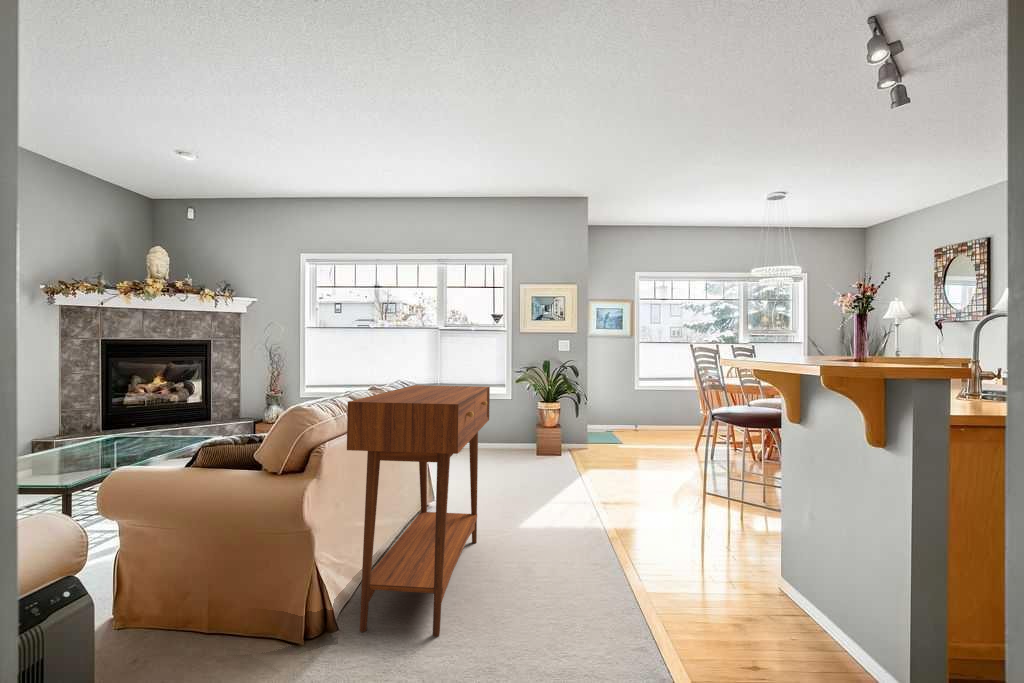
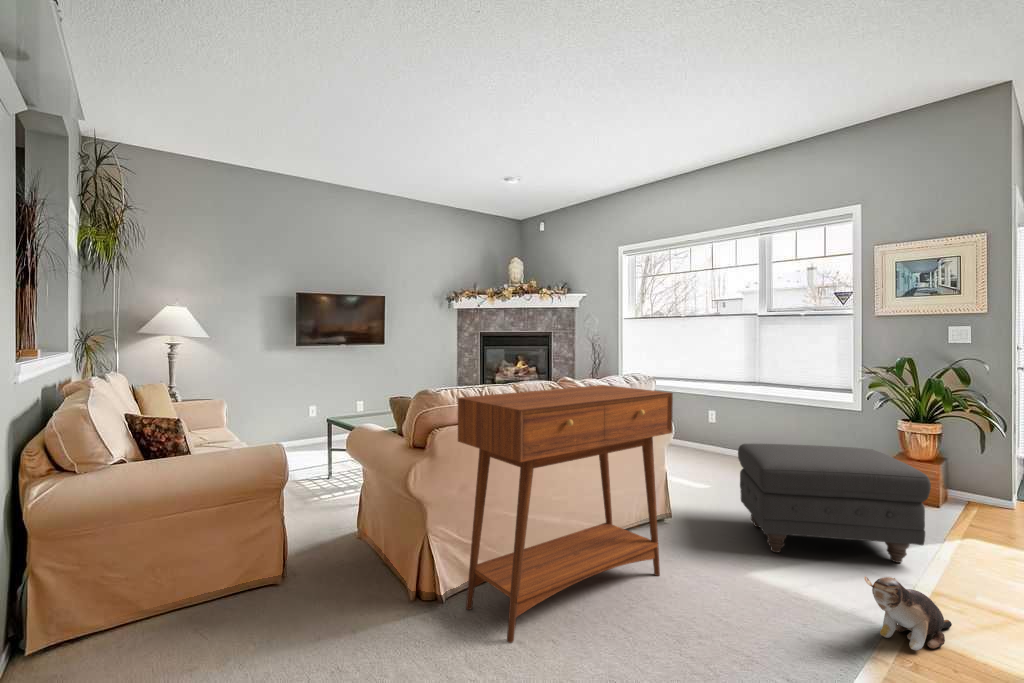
ottoman: none [477,421,597,504] -> present [738,444,931,563]
plush toy: none [614,491,642,531] -> present [864,576,952,650]

